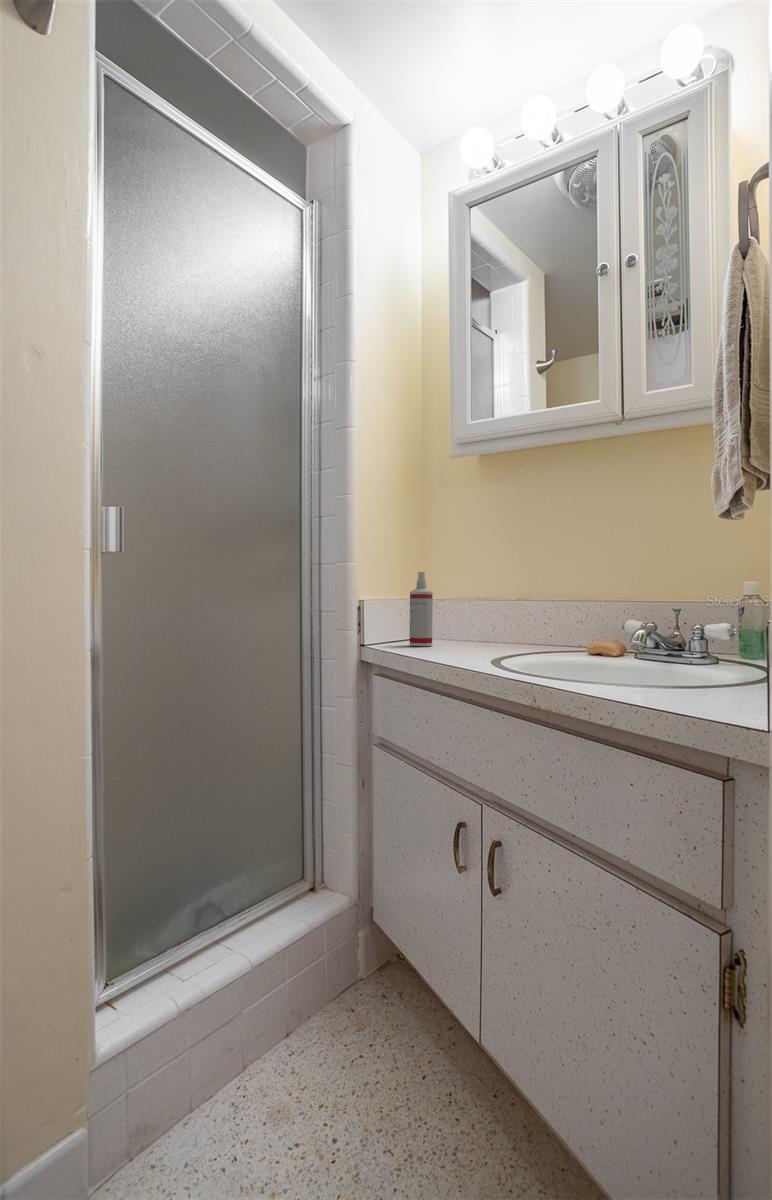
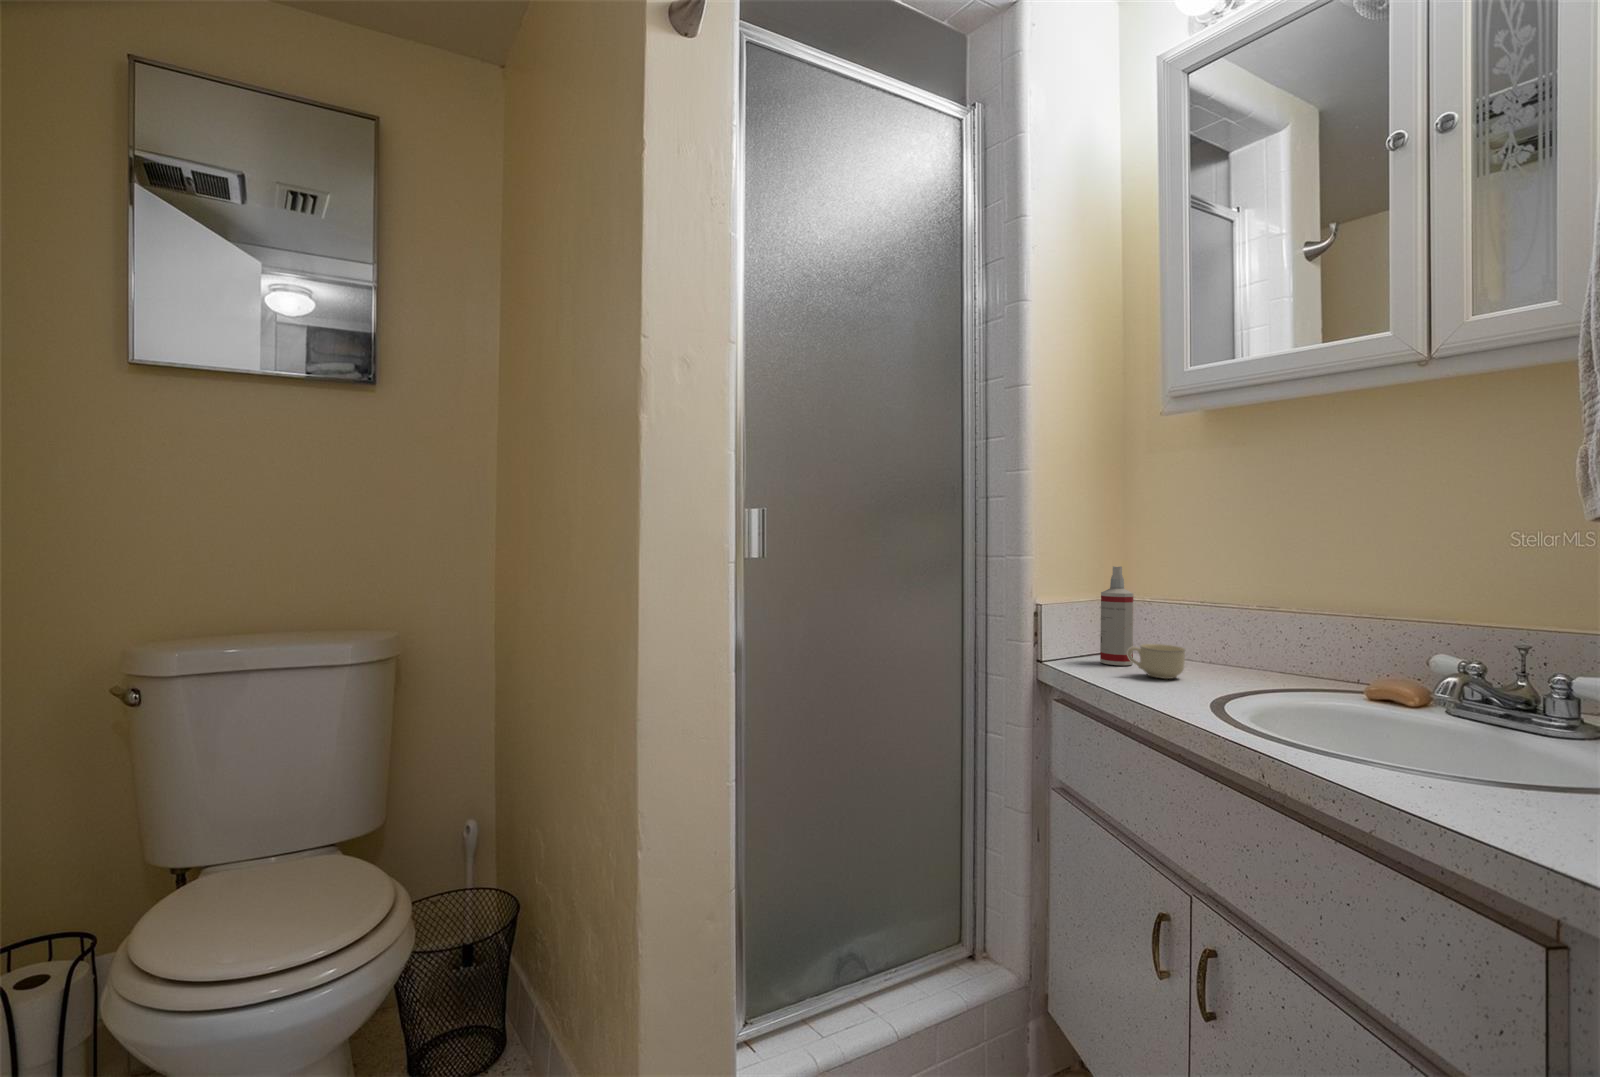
cup: none [430,627,470,651] -> present [1127,644,1185,679]

